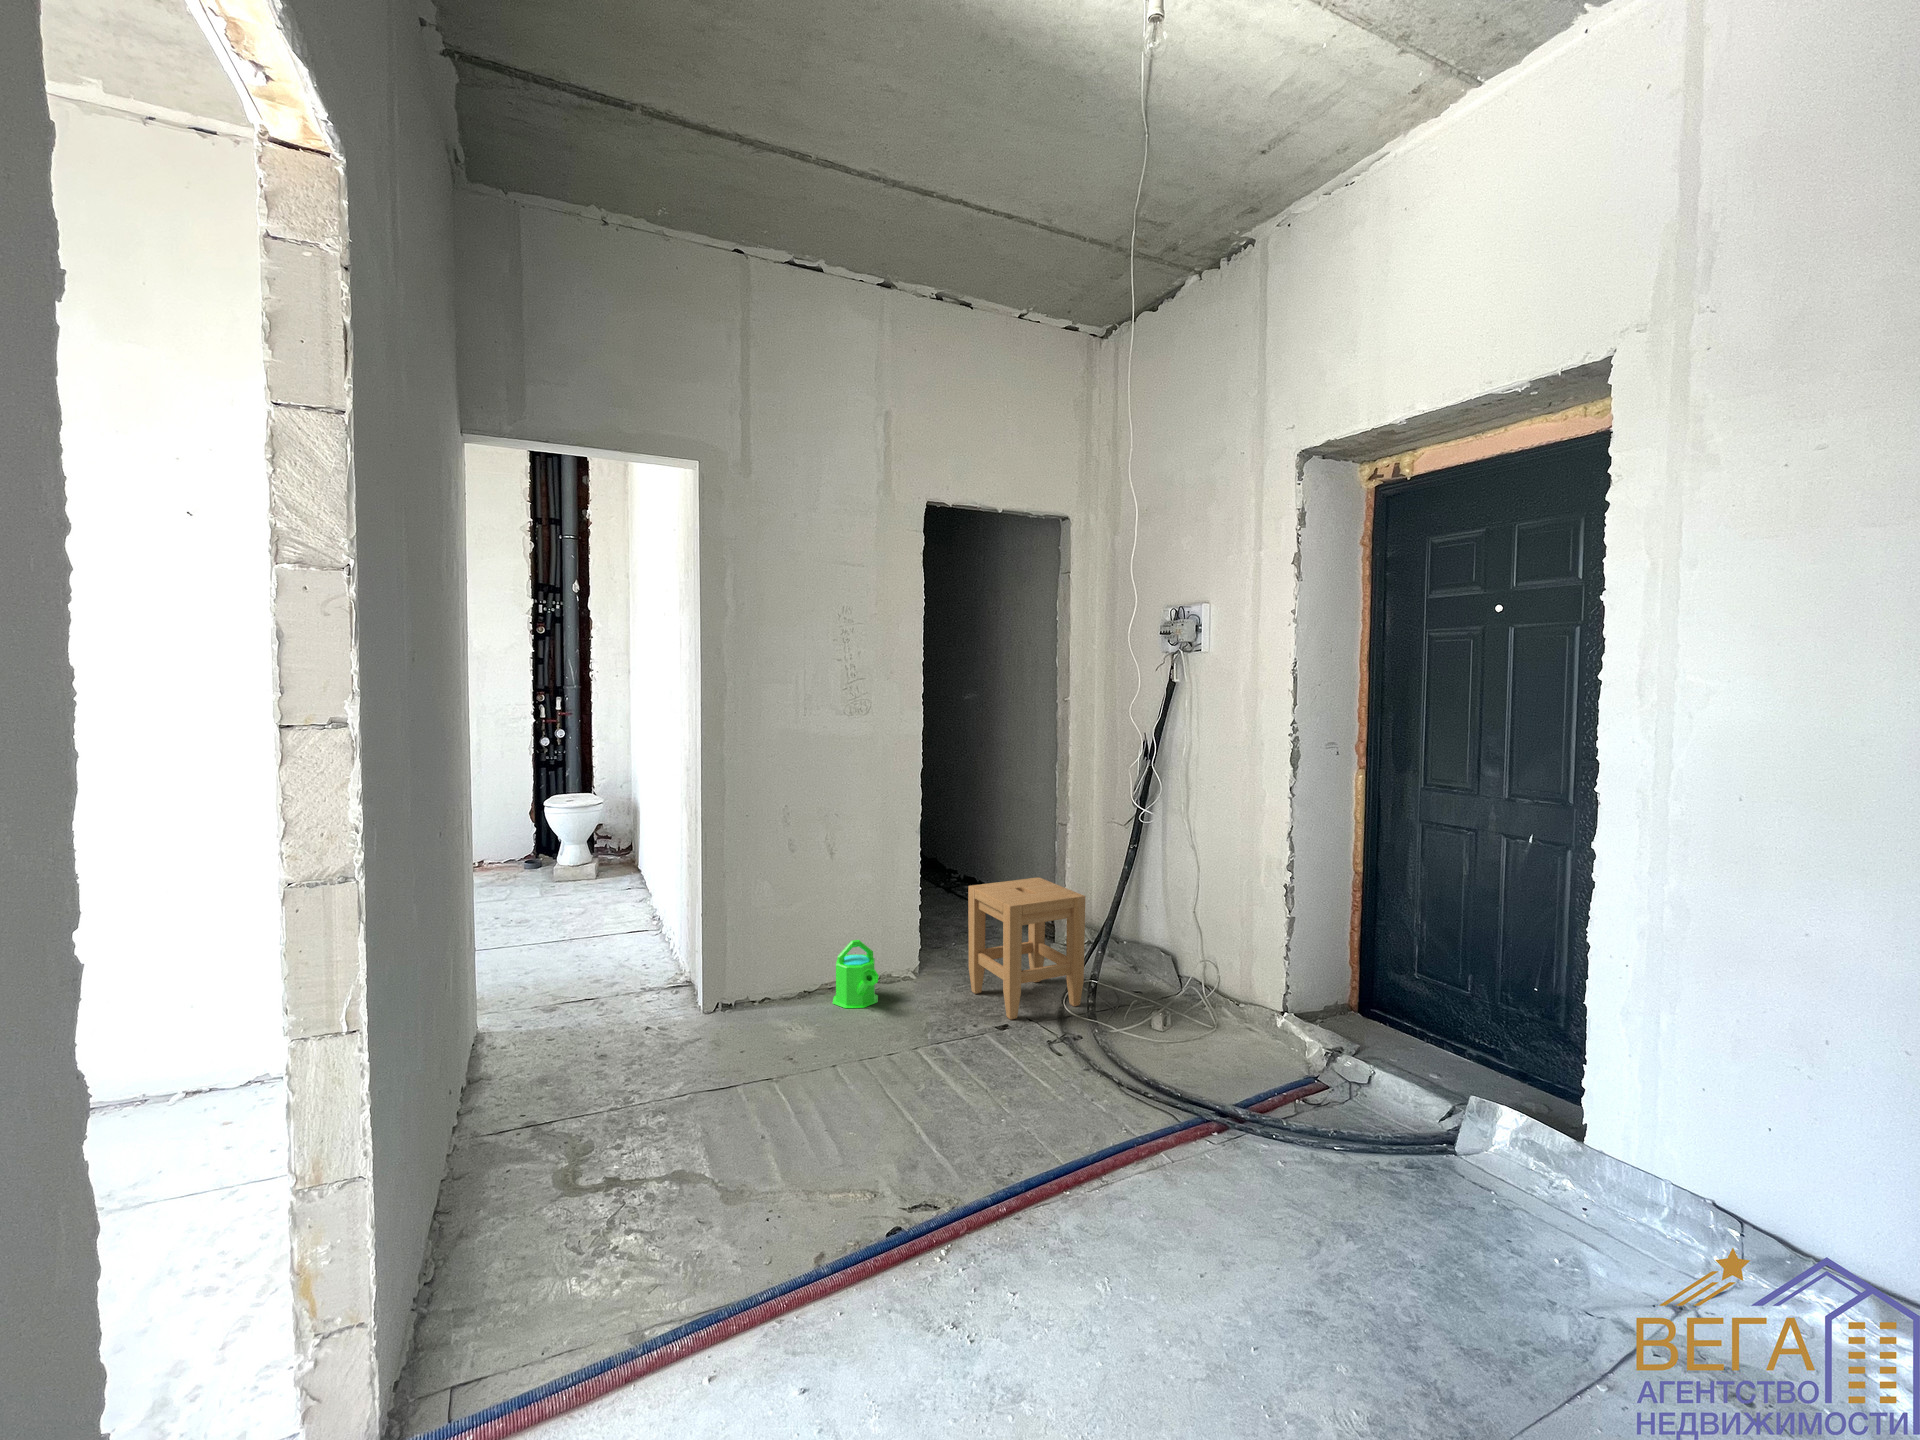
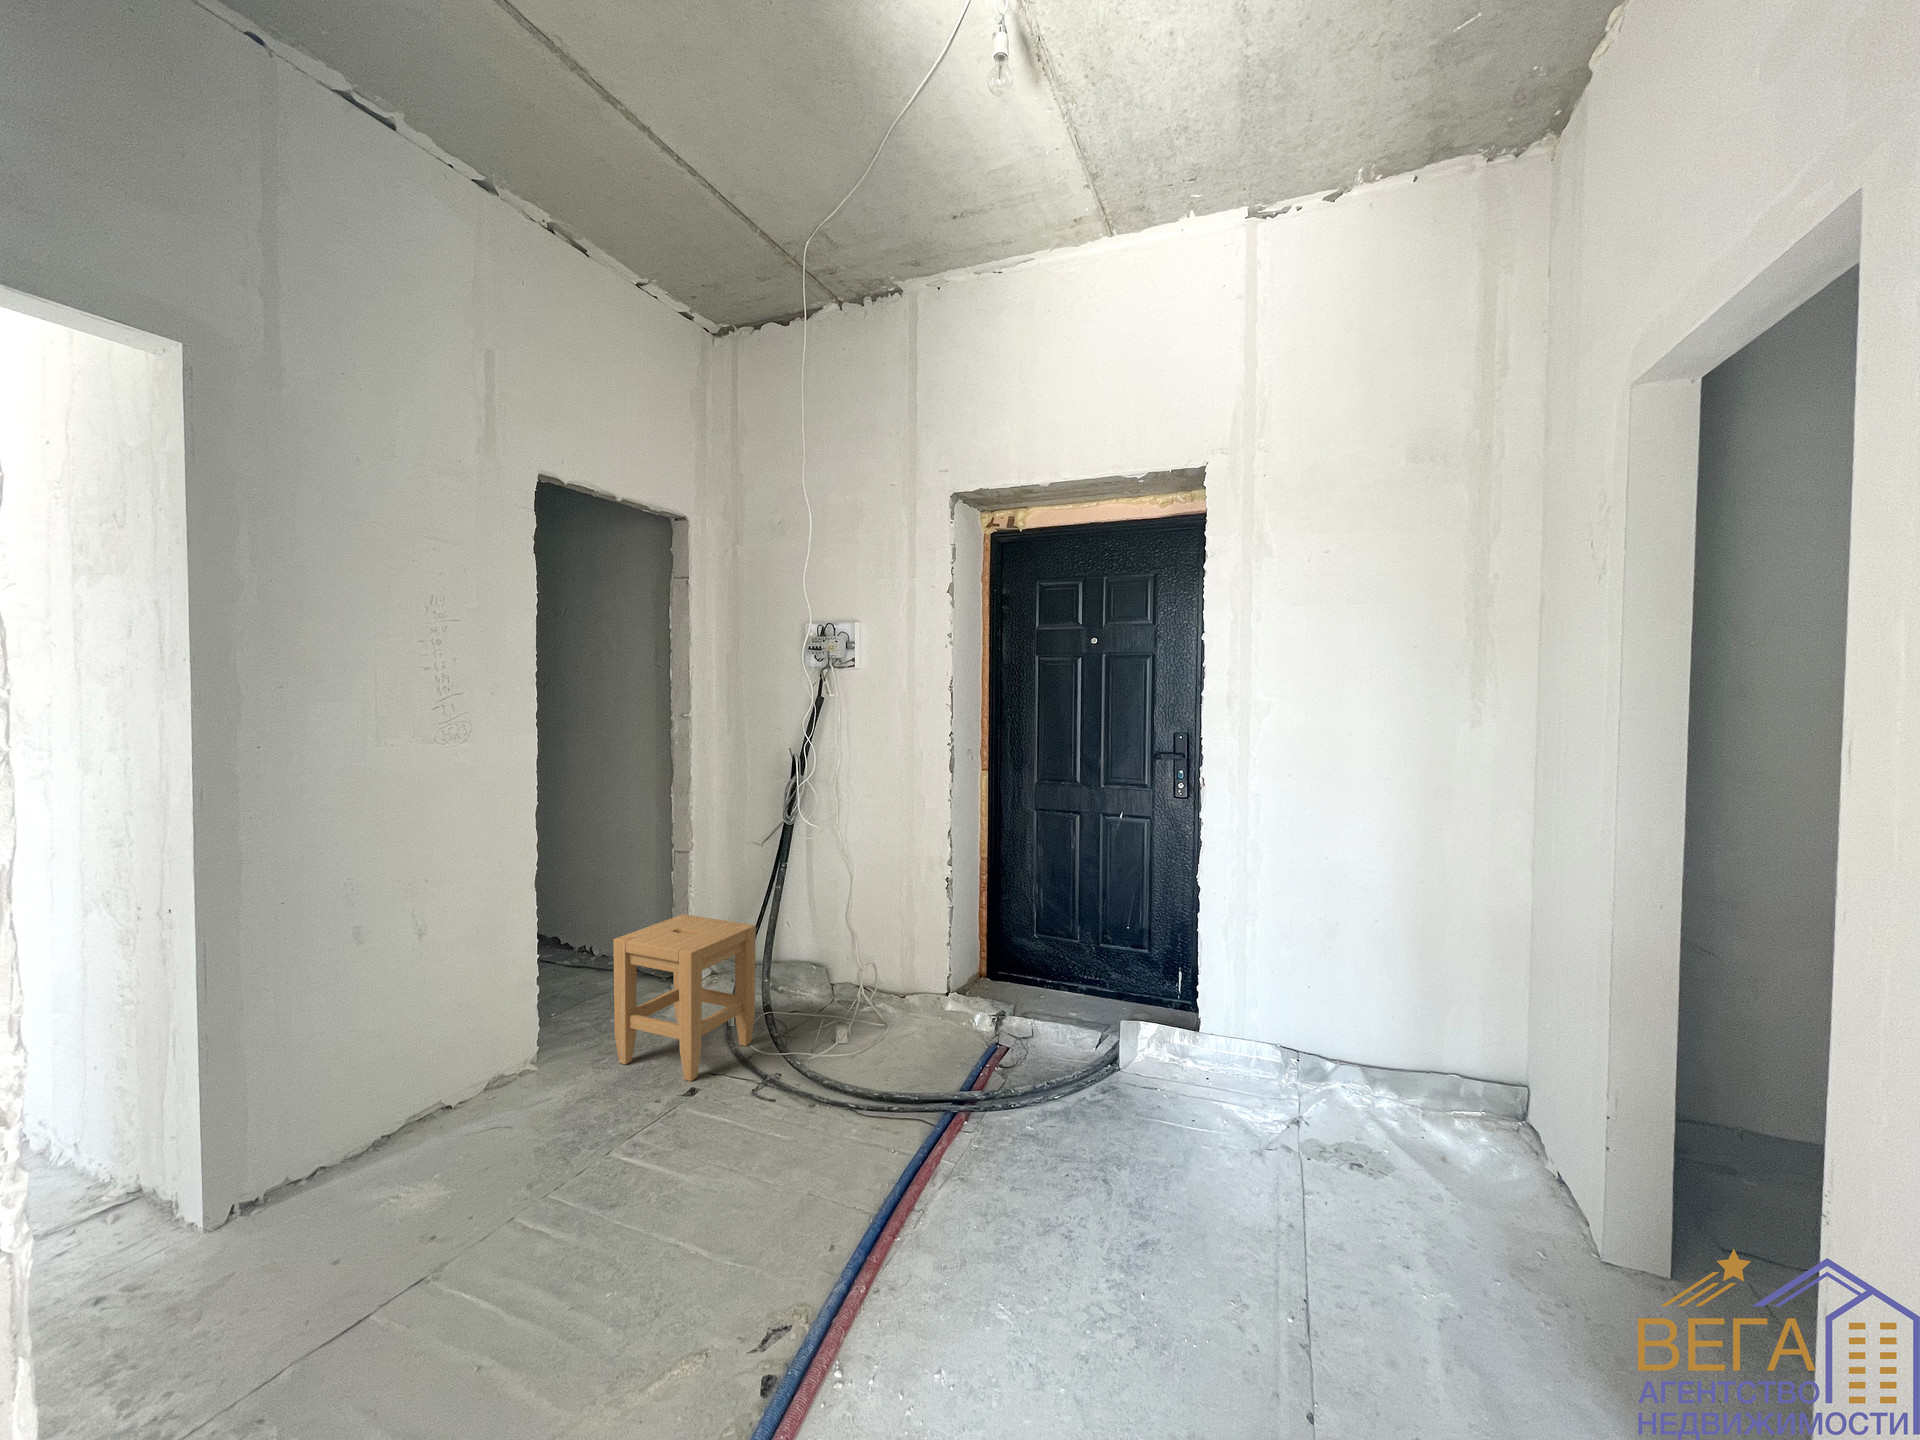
watering can: present [833,940,879,1008] -> none [430,1039,517,1136]

